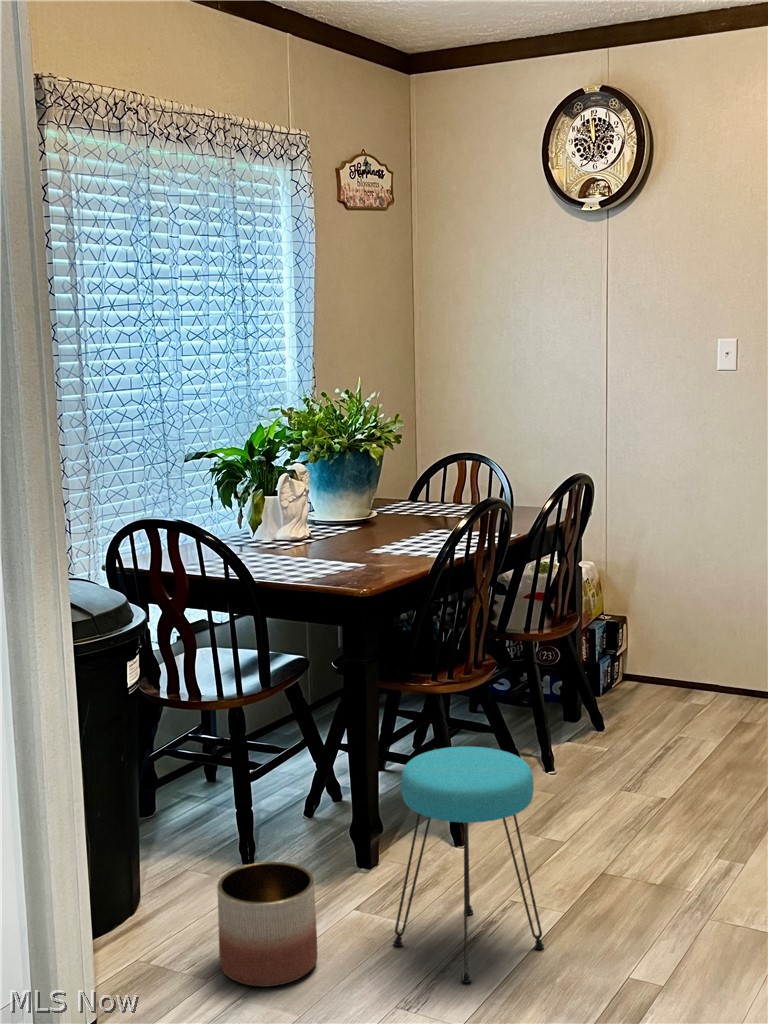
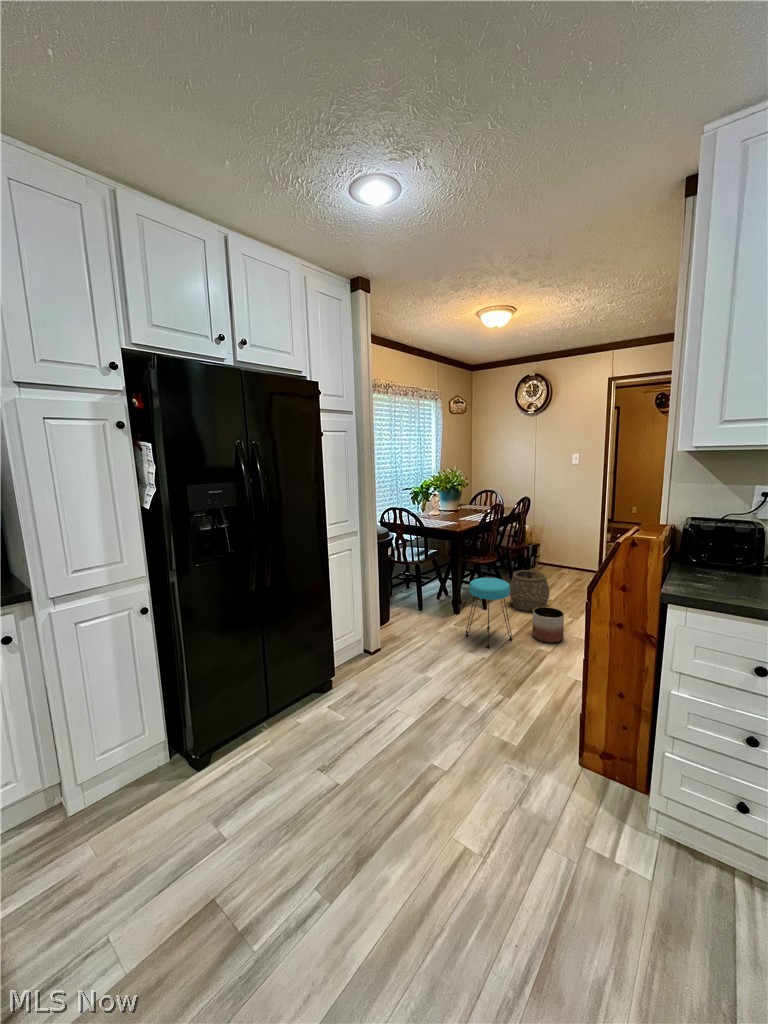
woven basket: none [533,710,658,843] -> present [510,570,549,611]
planter: present [217,862,318,987] -> present [532,607,564,643]

